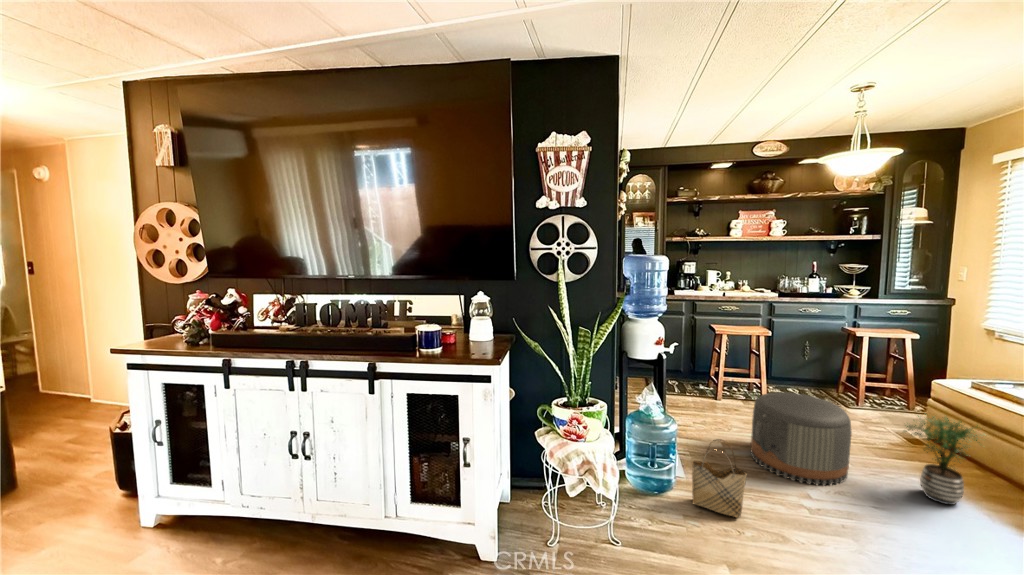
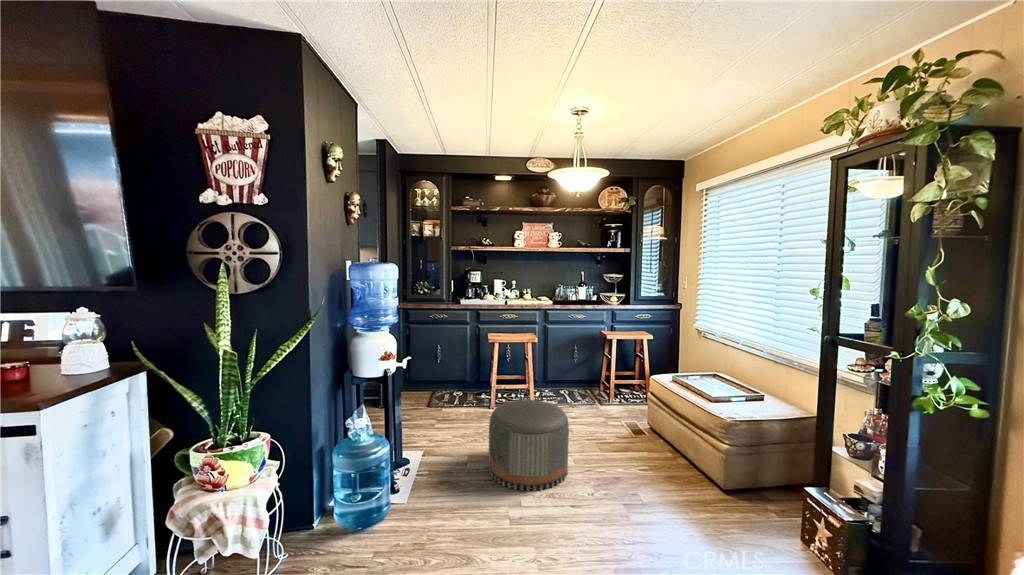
potted plant: present [905,416,985,505] -> none [604,410,661,493]
woven basket: present [692,439,747,518] -> none [396,459,448,543]

